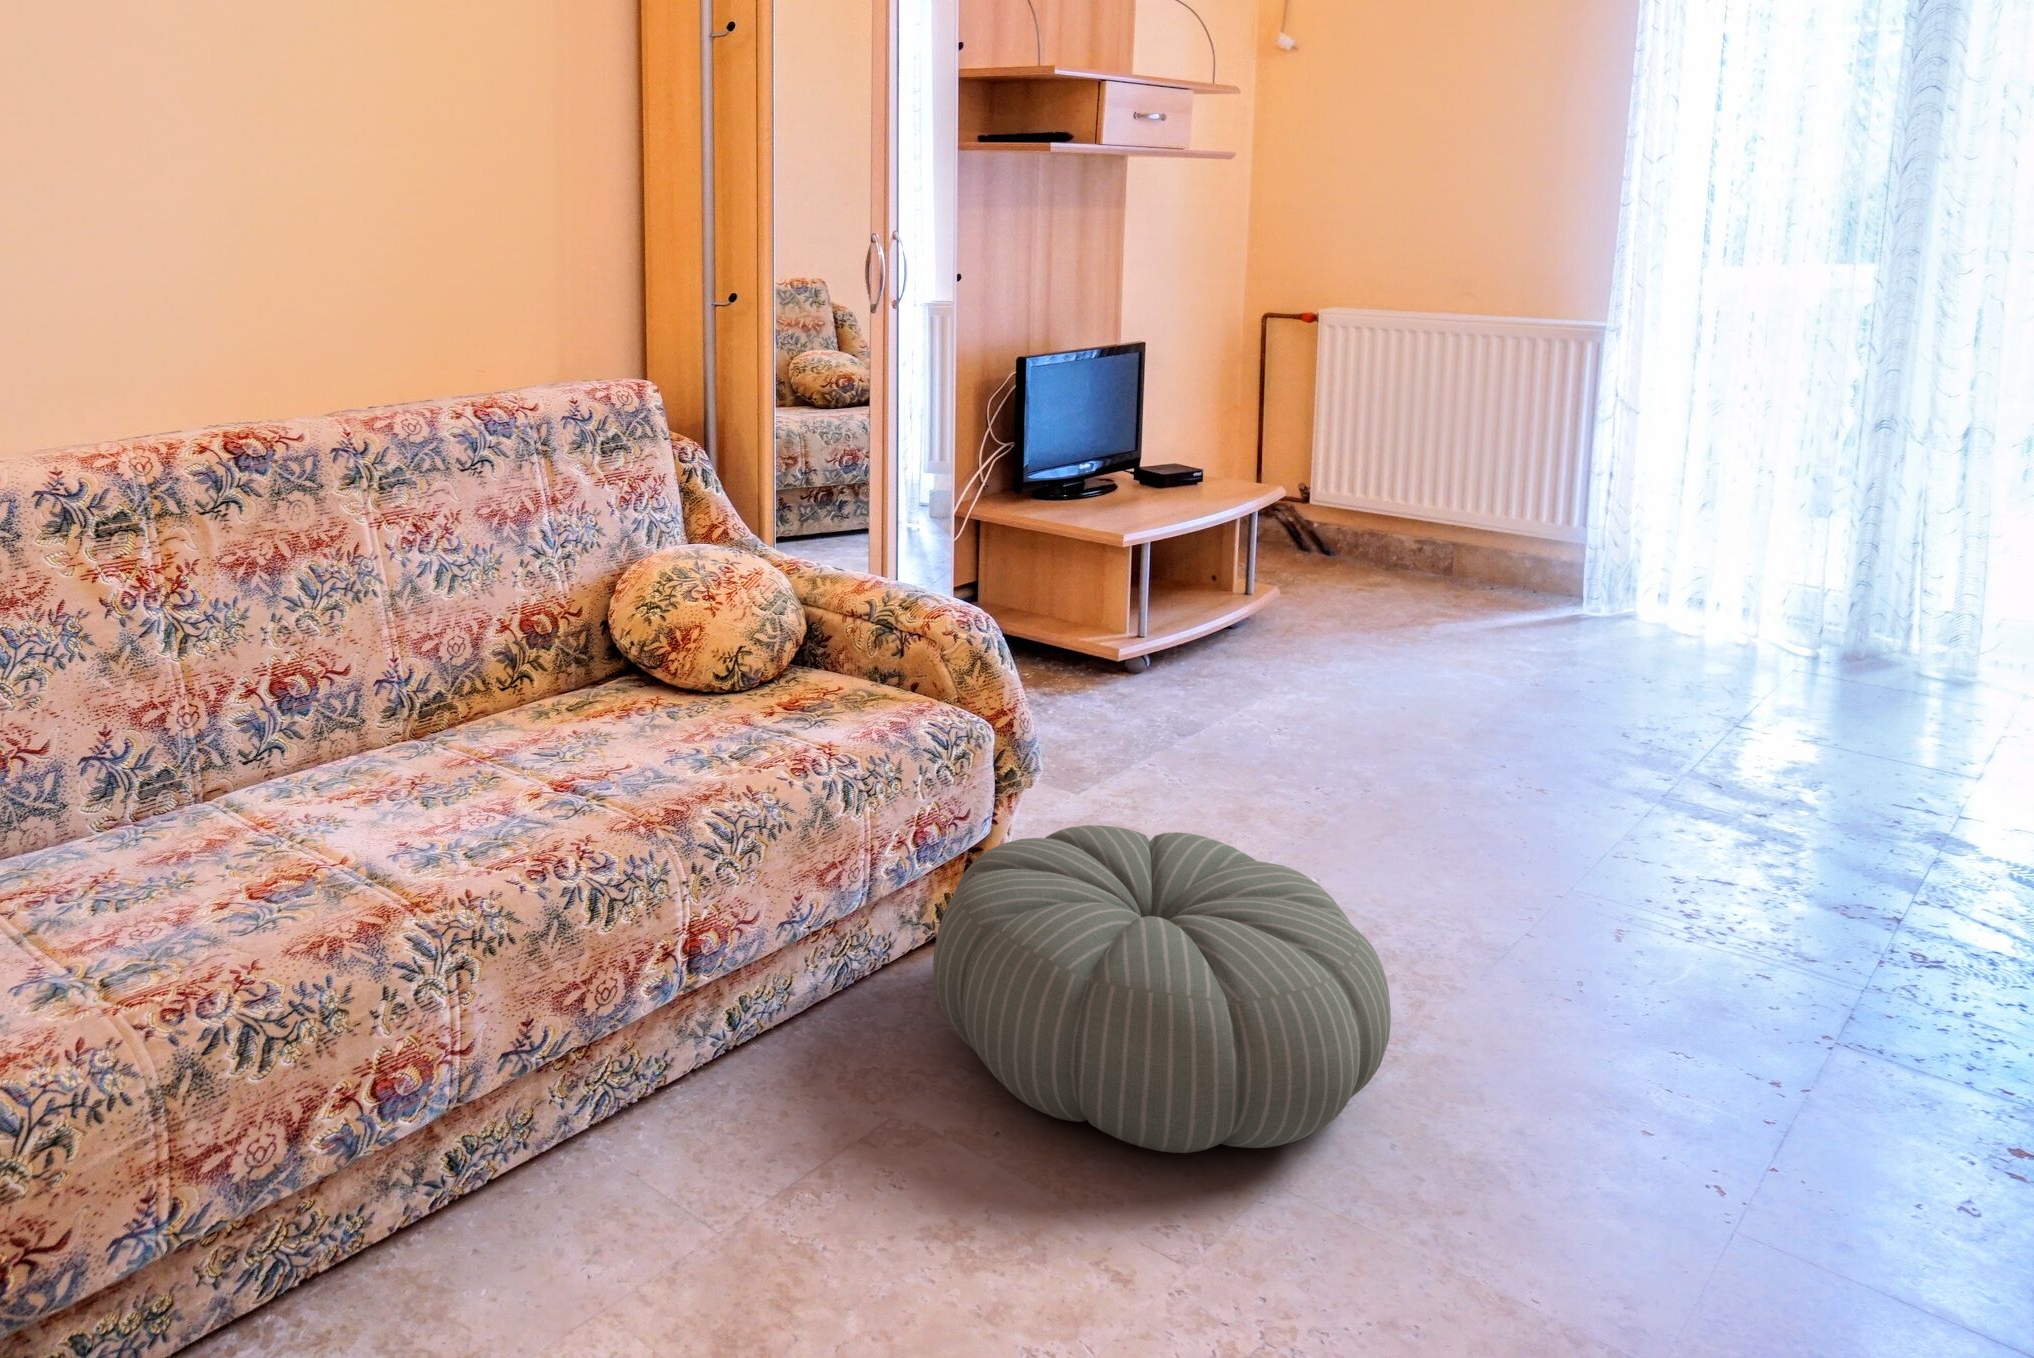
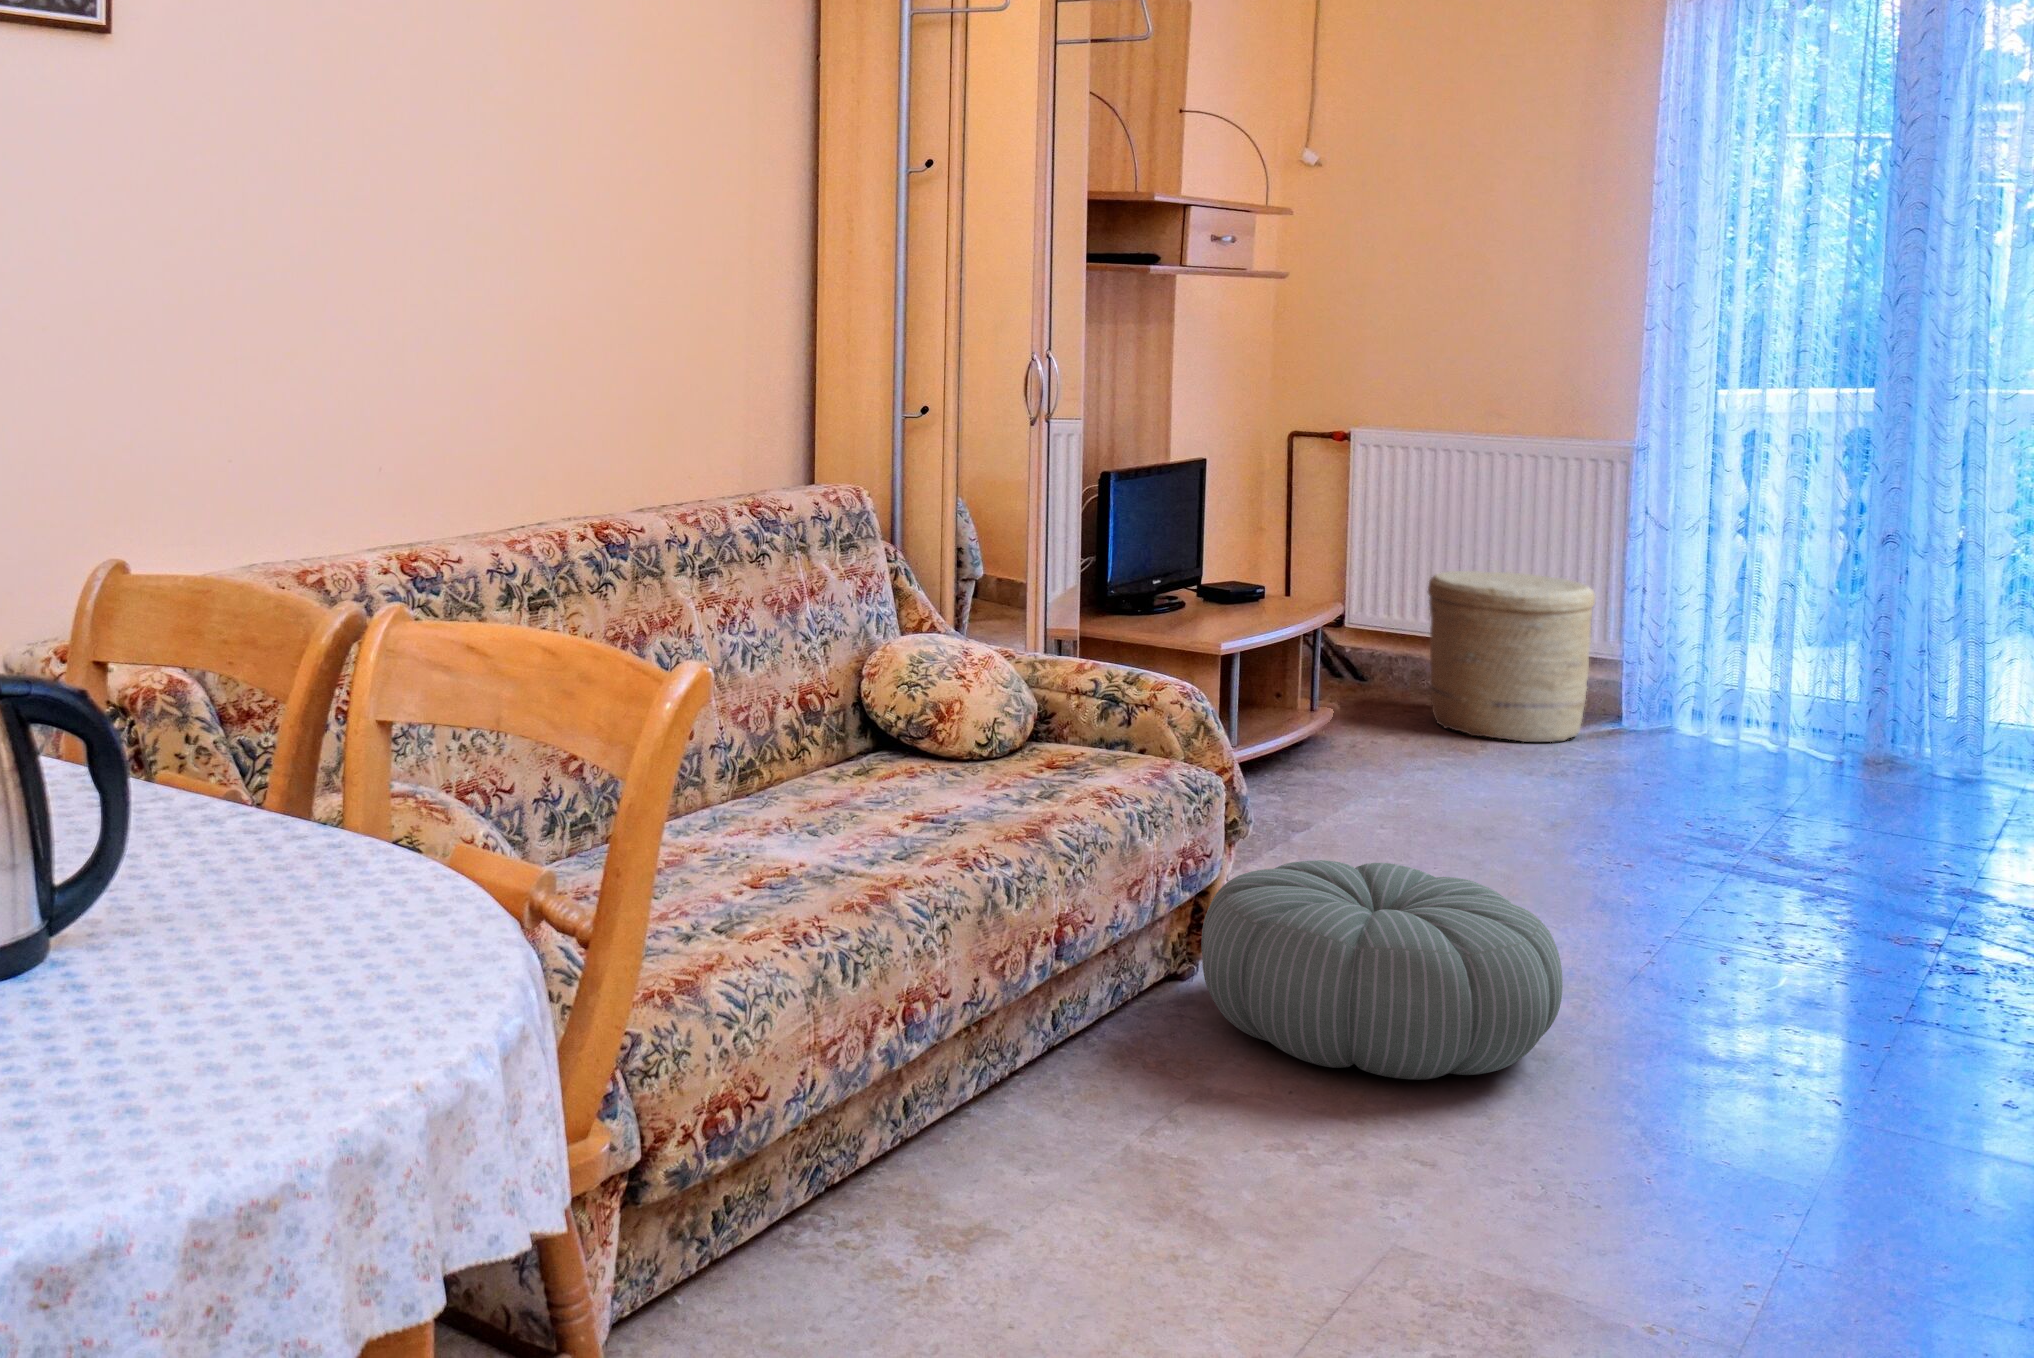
woven basket: none [1383,452,1564,628] -> present [1428,571,1595,742]

